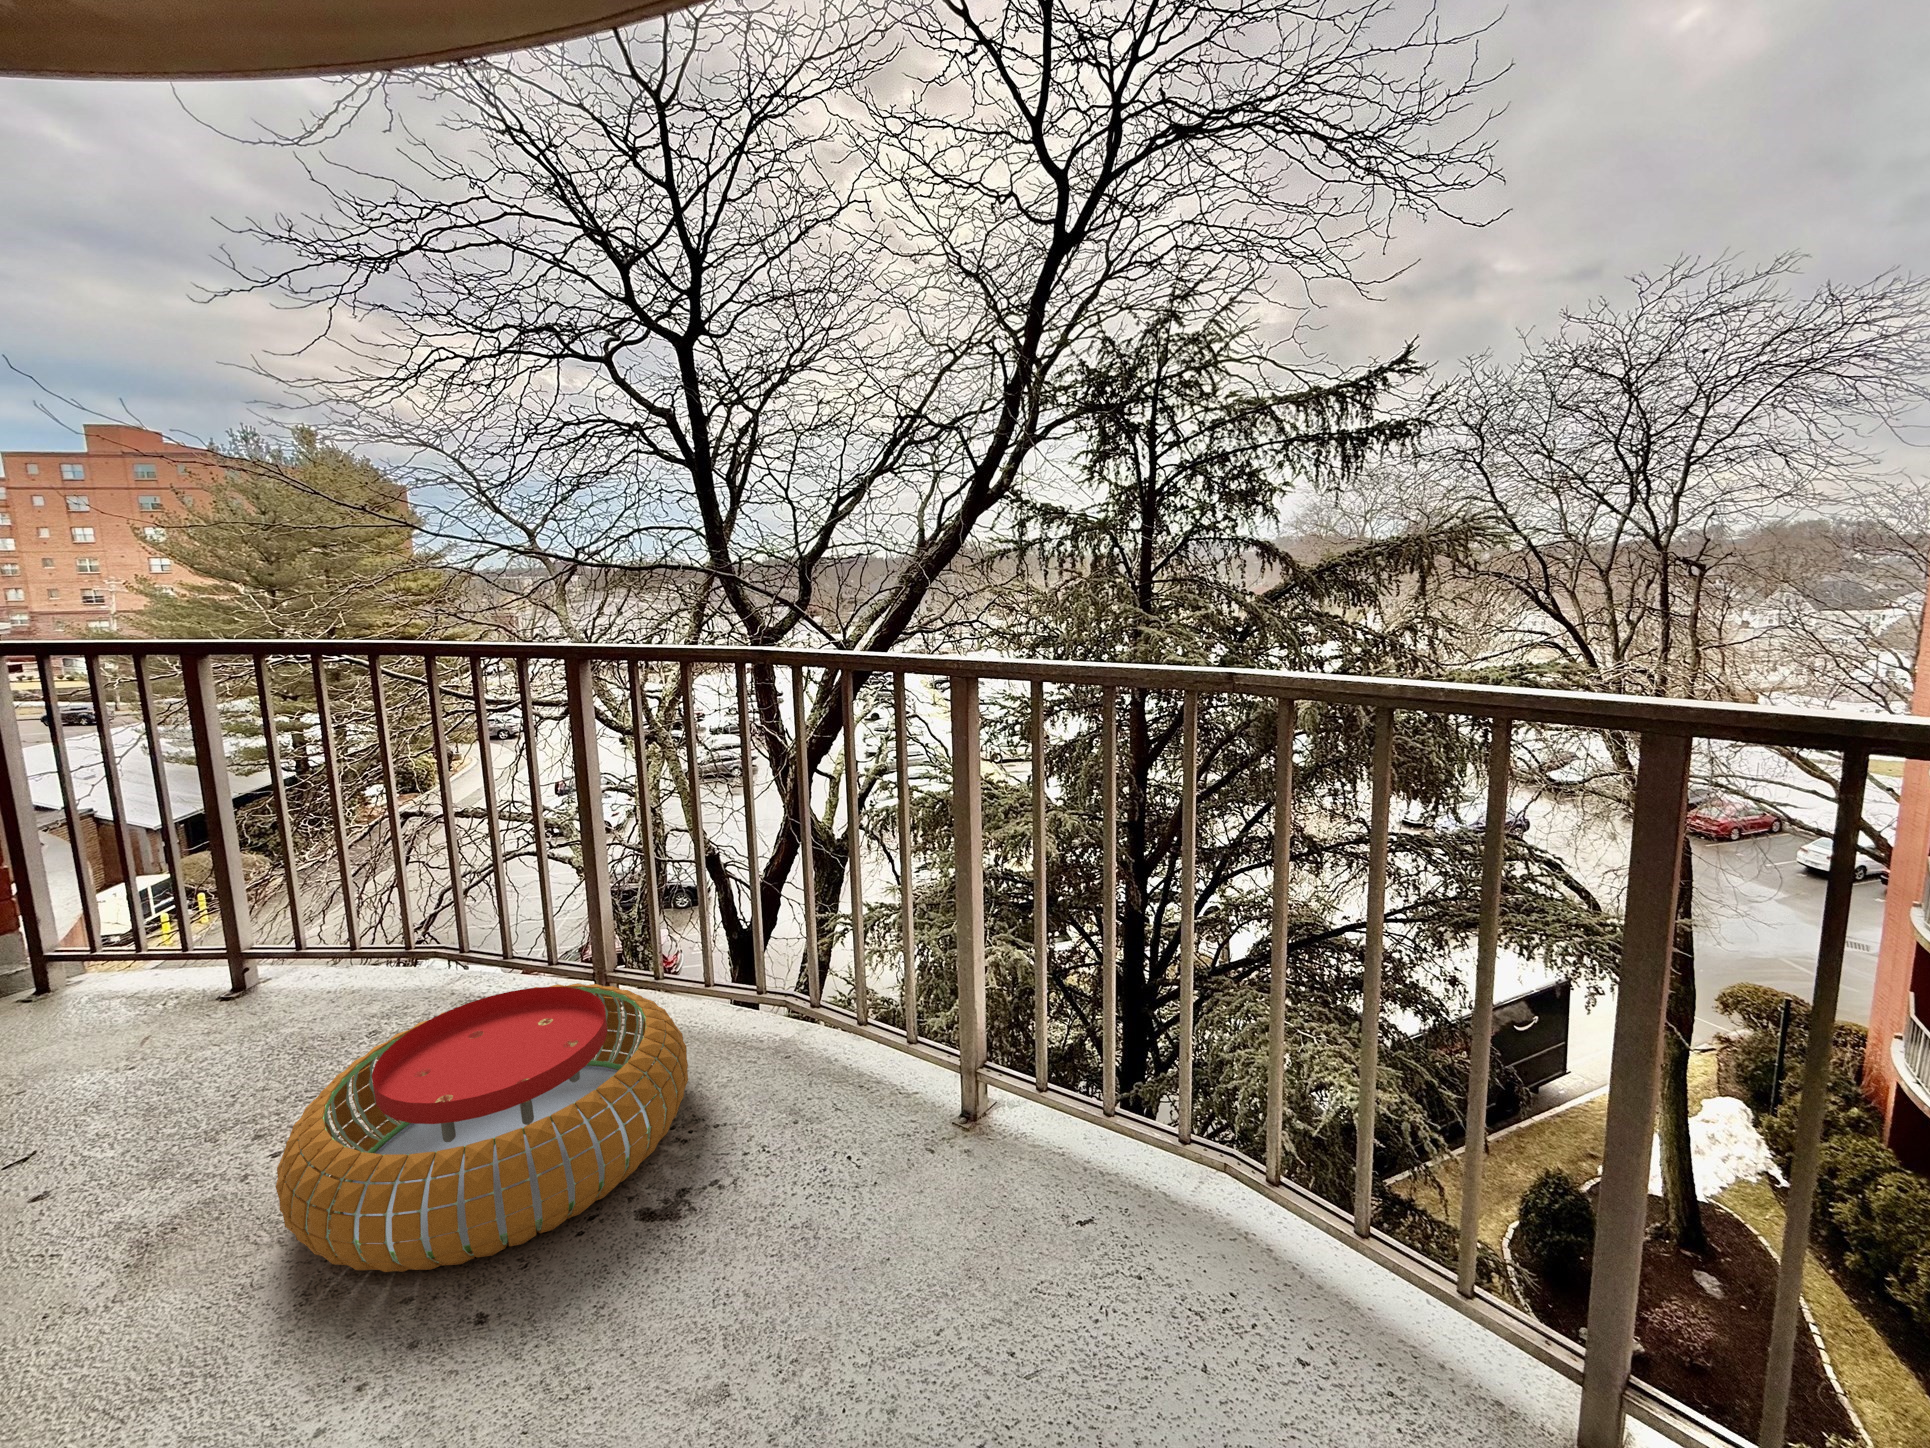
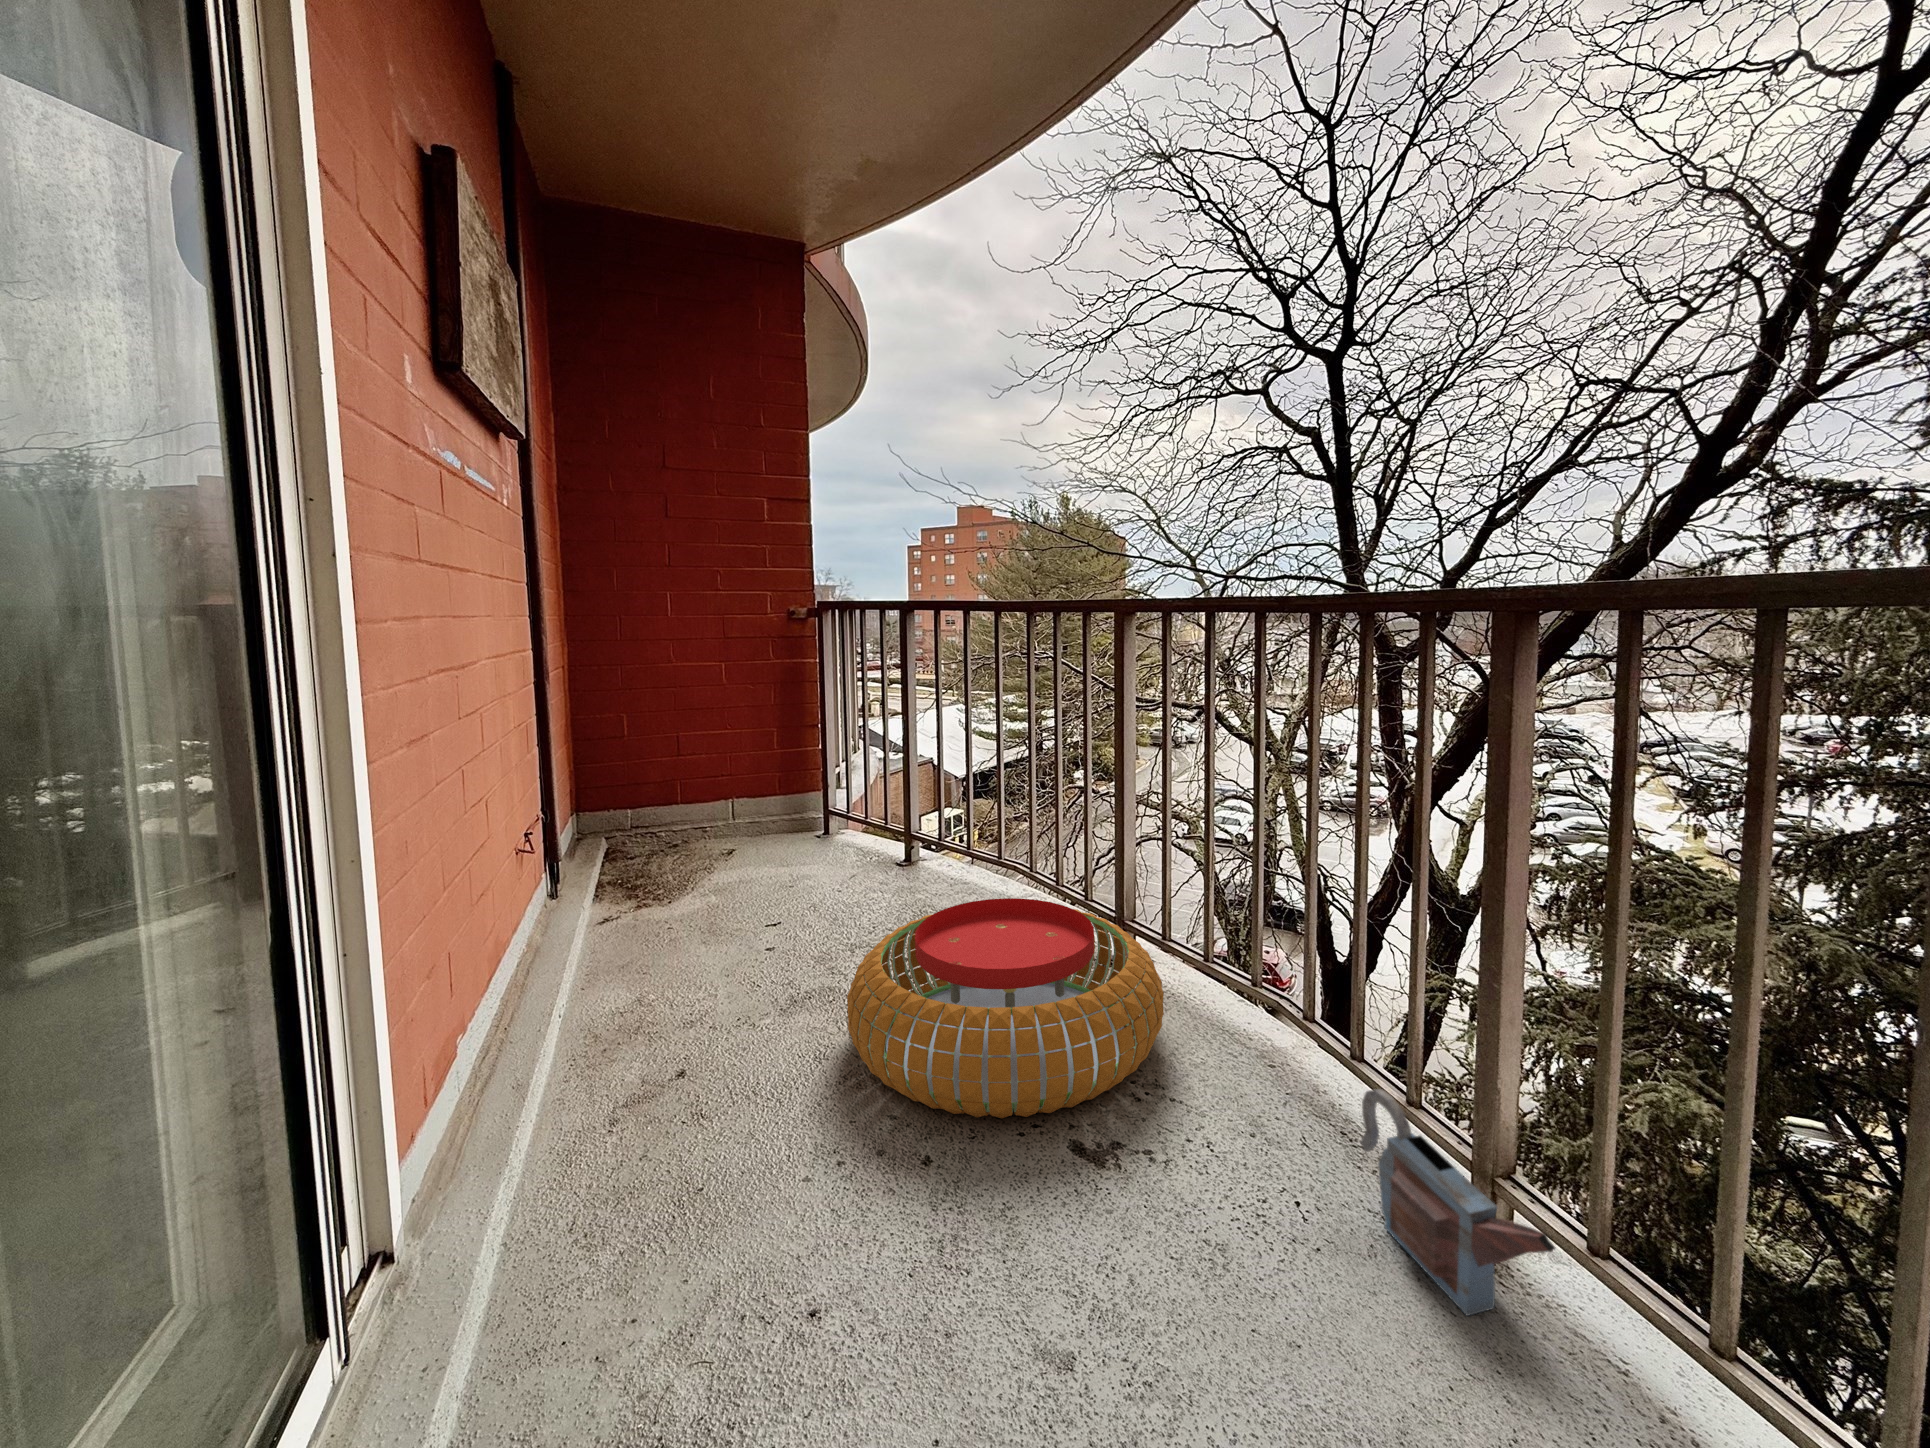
watering can: none [884,1041,1027,1167] -> present [1360,1089,1556,1316]

